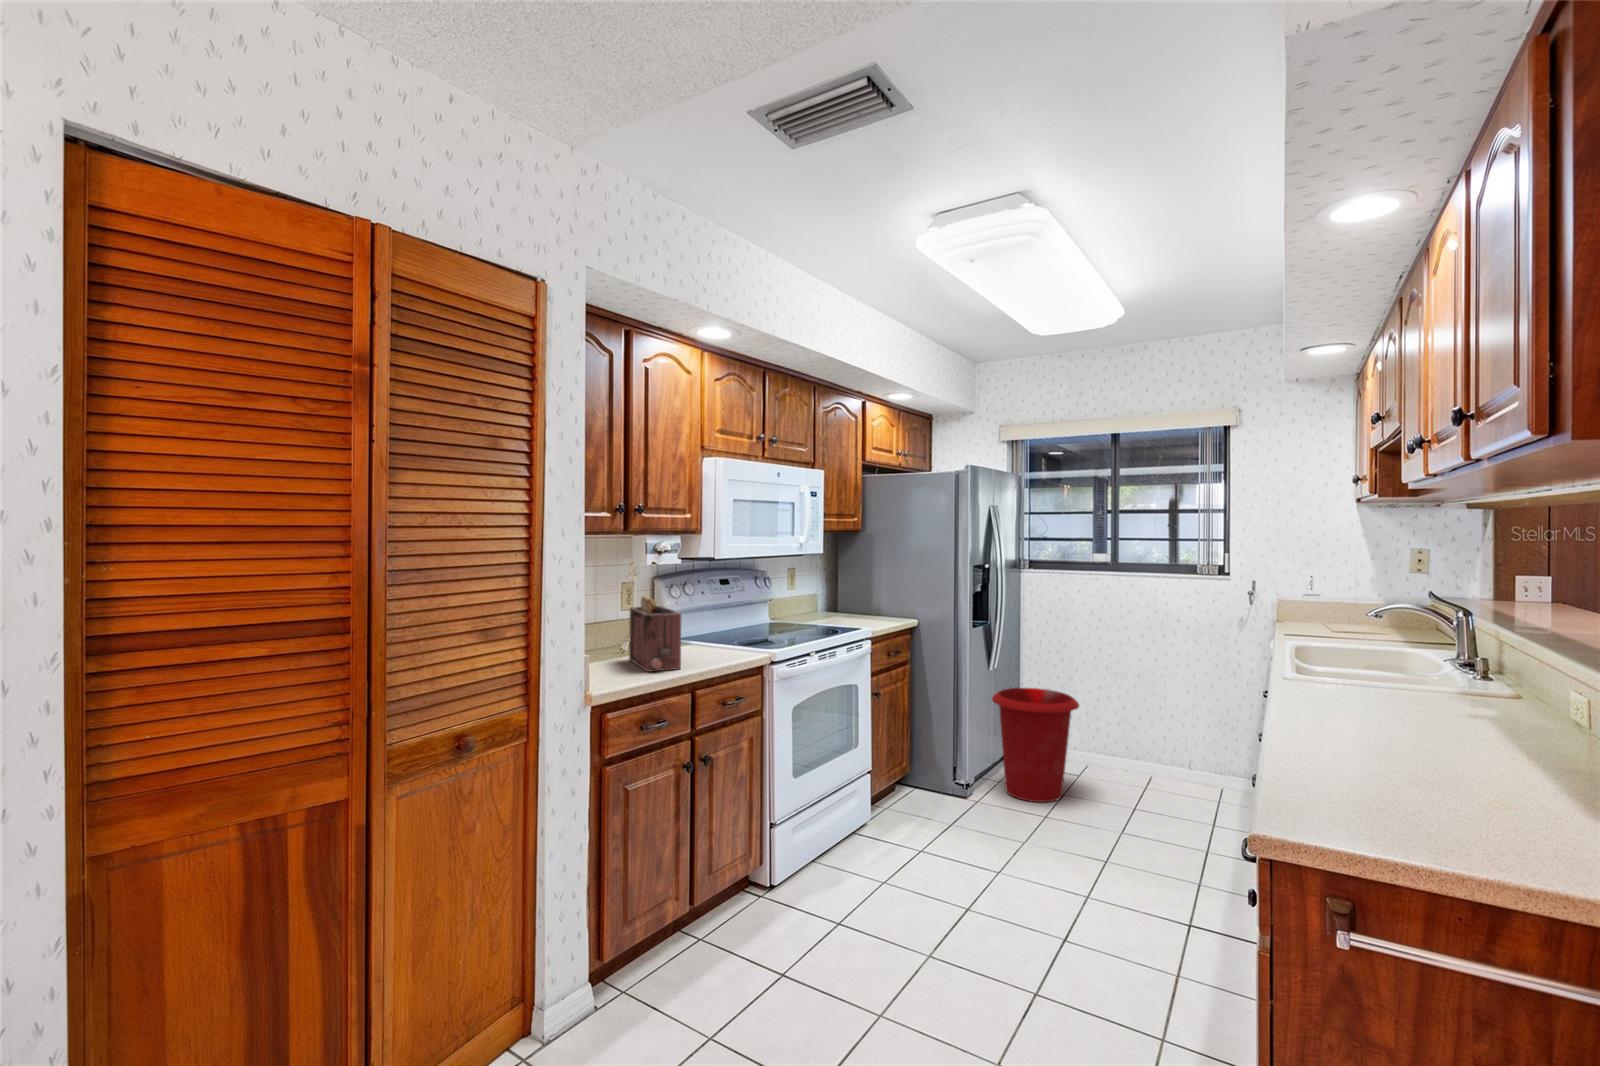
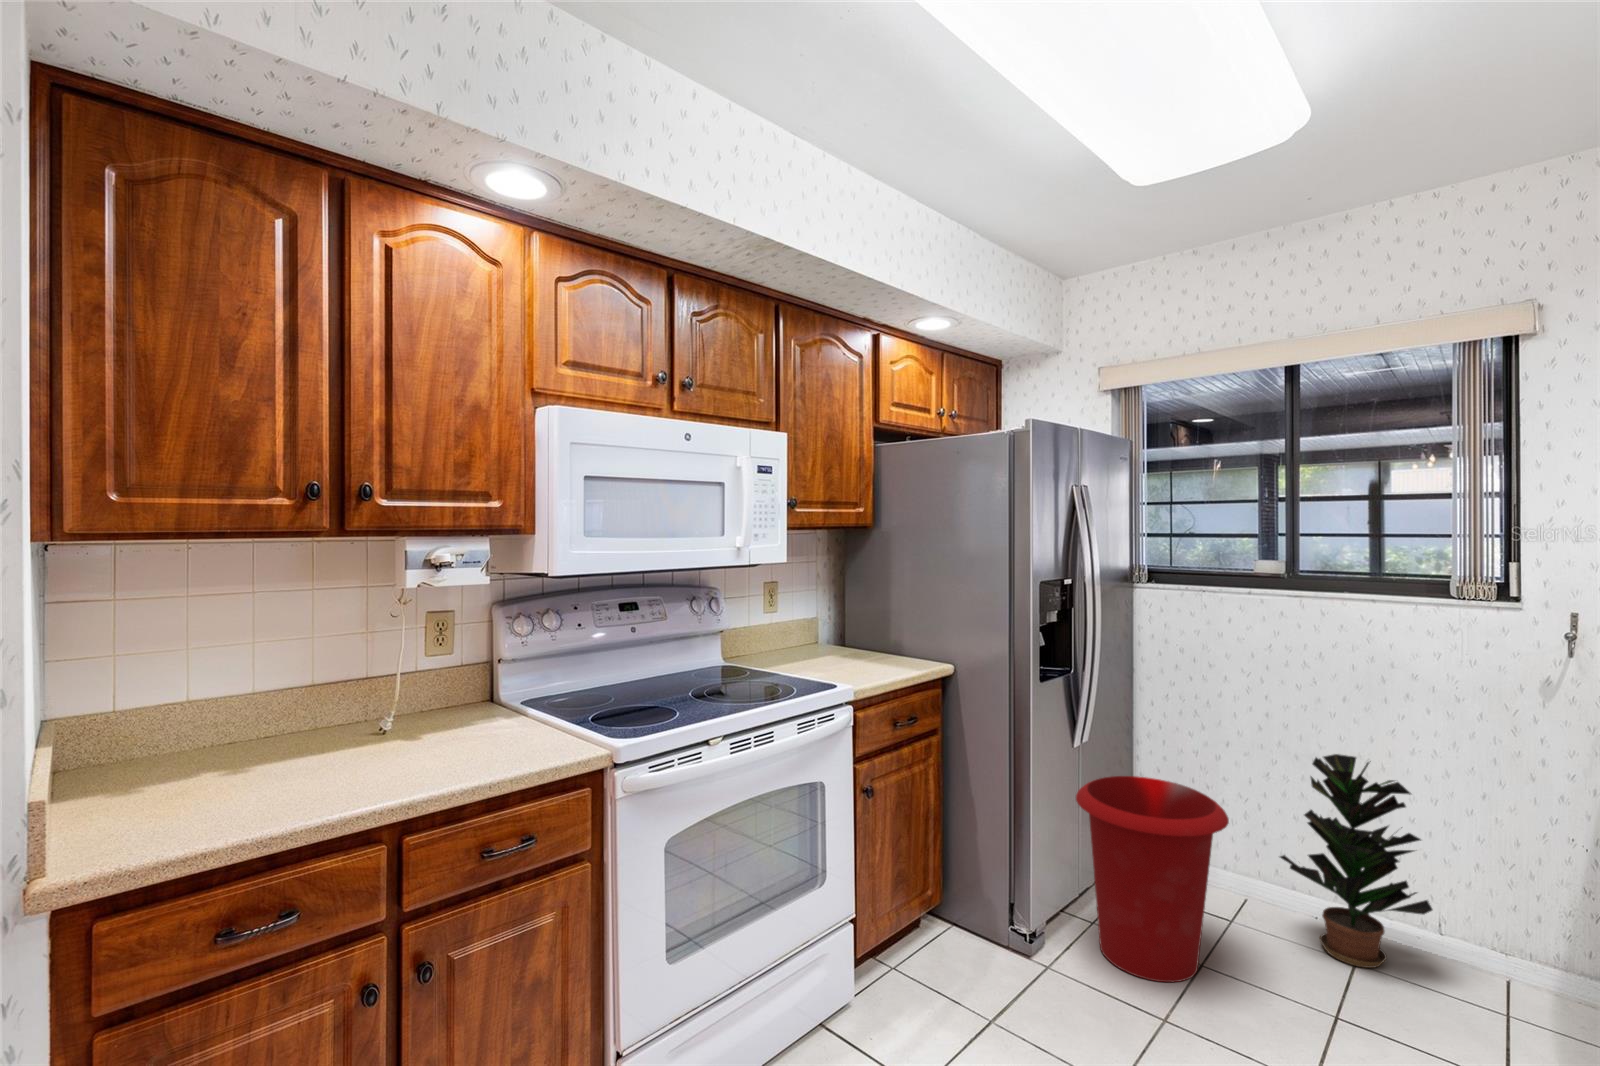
toaster: present [629,596,681,672] -> none [306,646,415,799]
potted plant: none [1106,669,1186,789] -> present [1280,754,1433,968]

